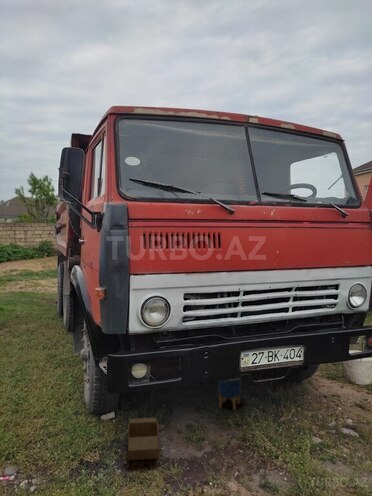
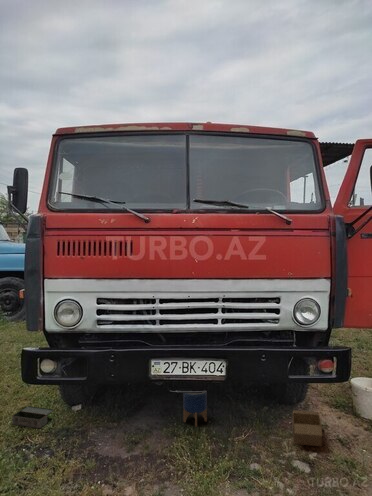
toolbox: none [46,413,88,436] -> present [12,406,54,428]
cardboard box: present [128,418,159,460] -> present [293,411,322,446]

